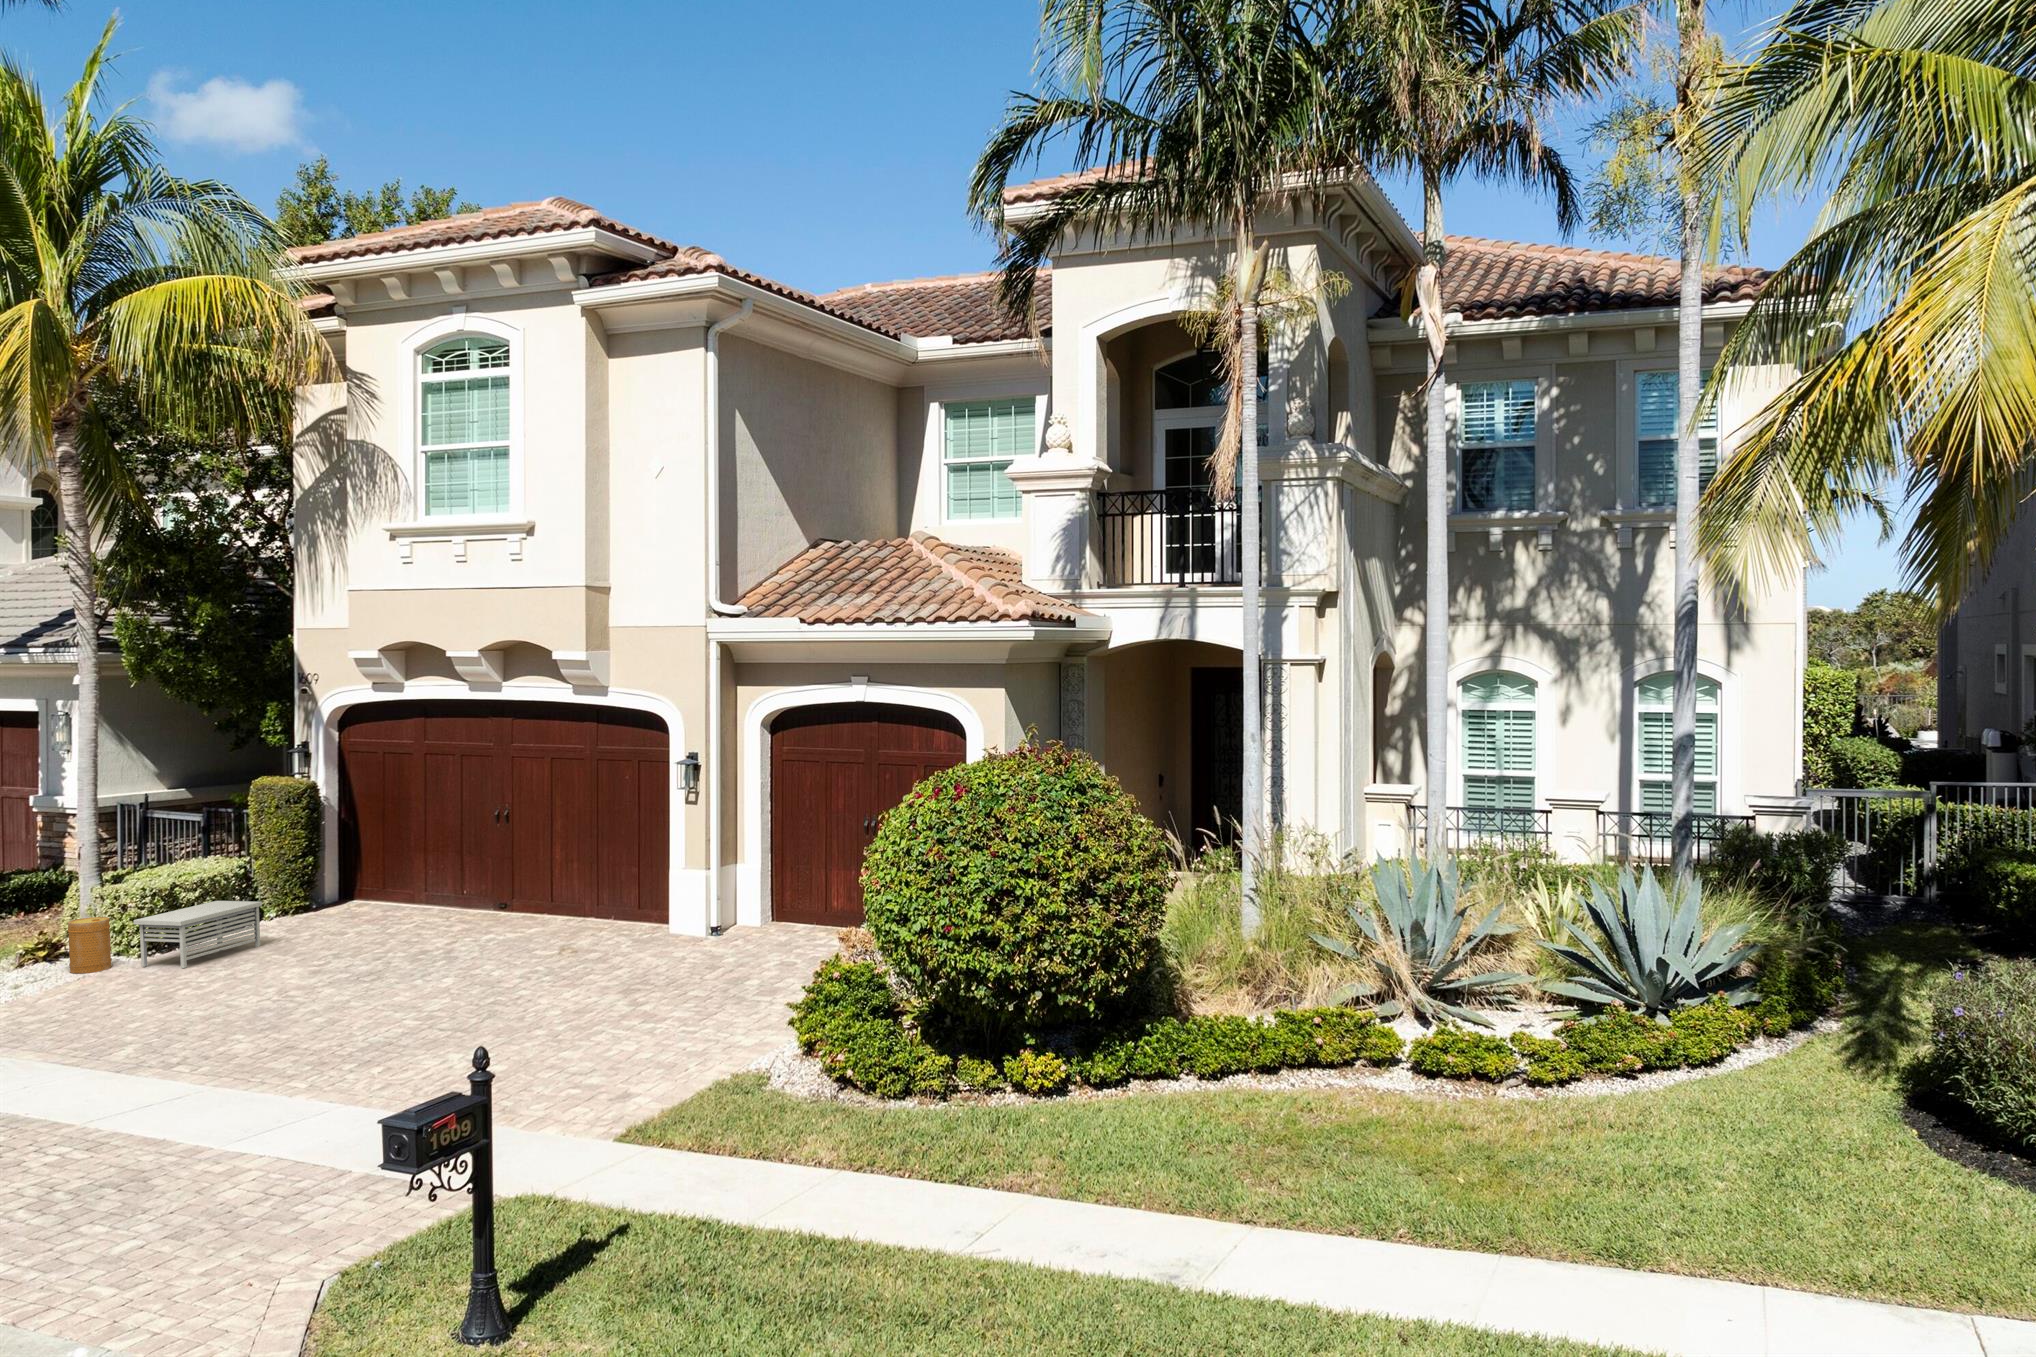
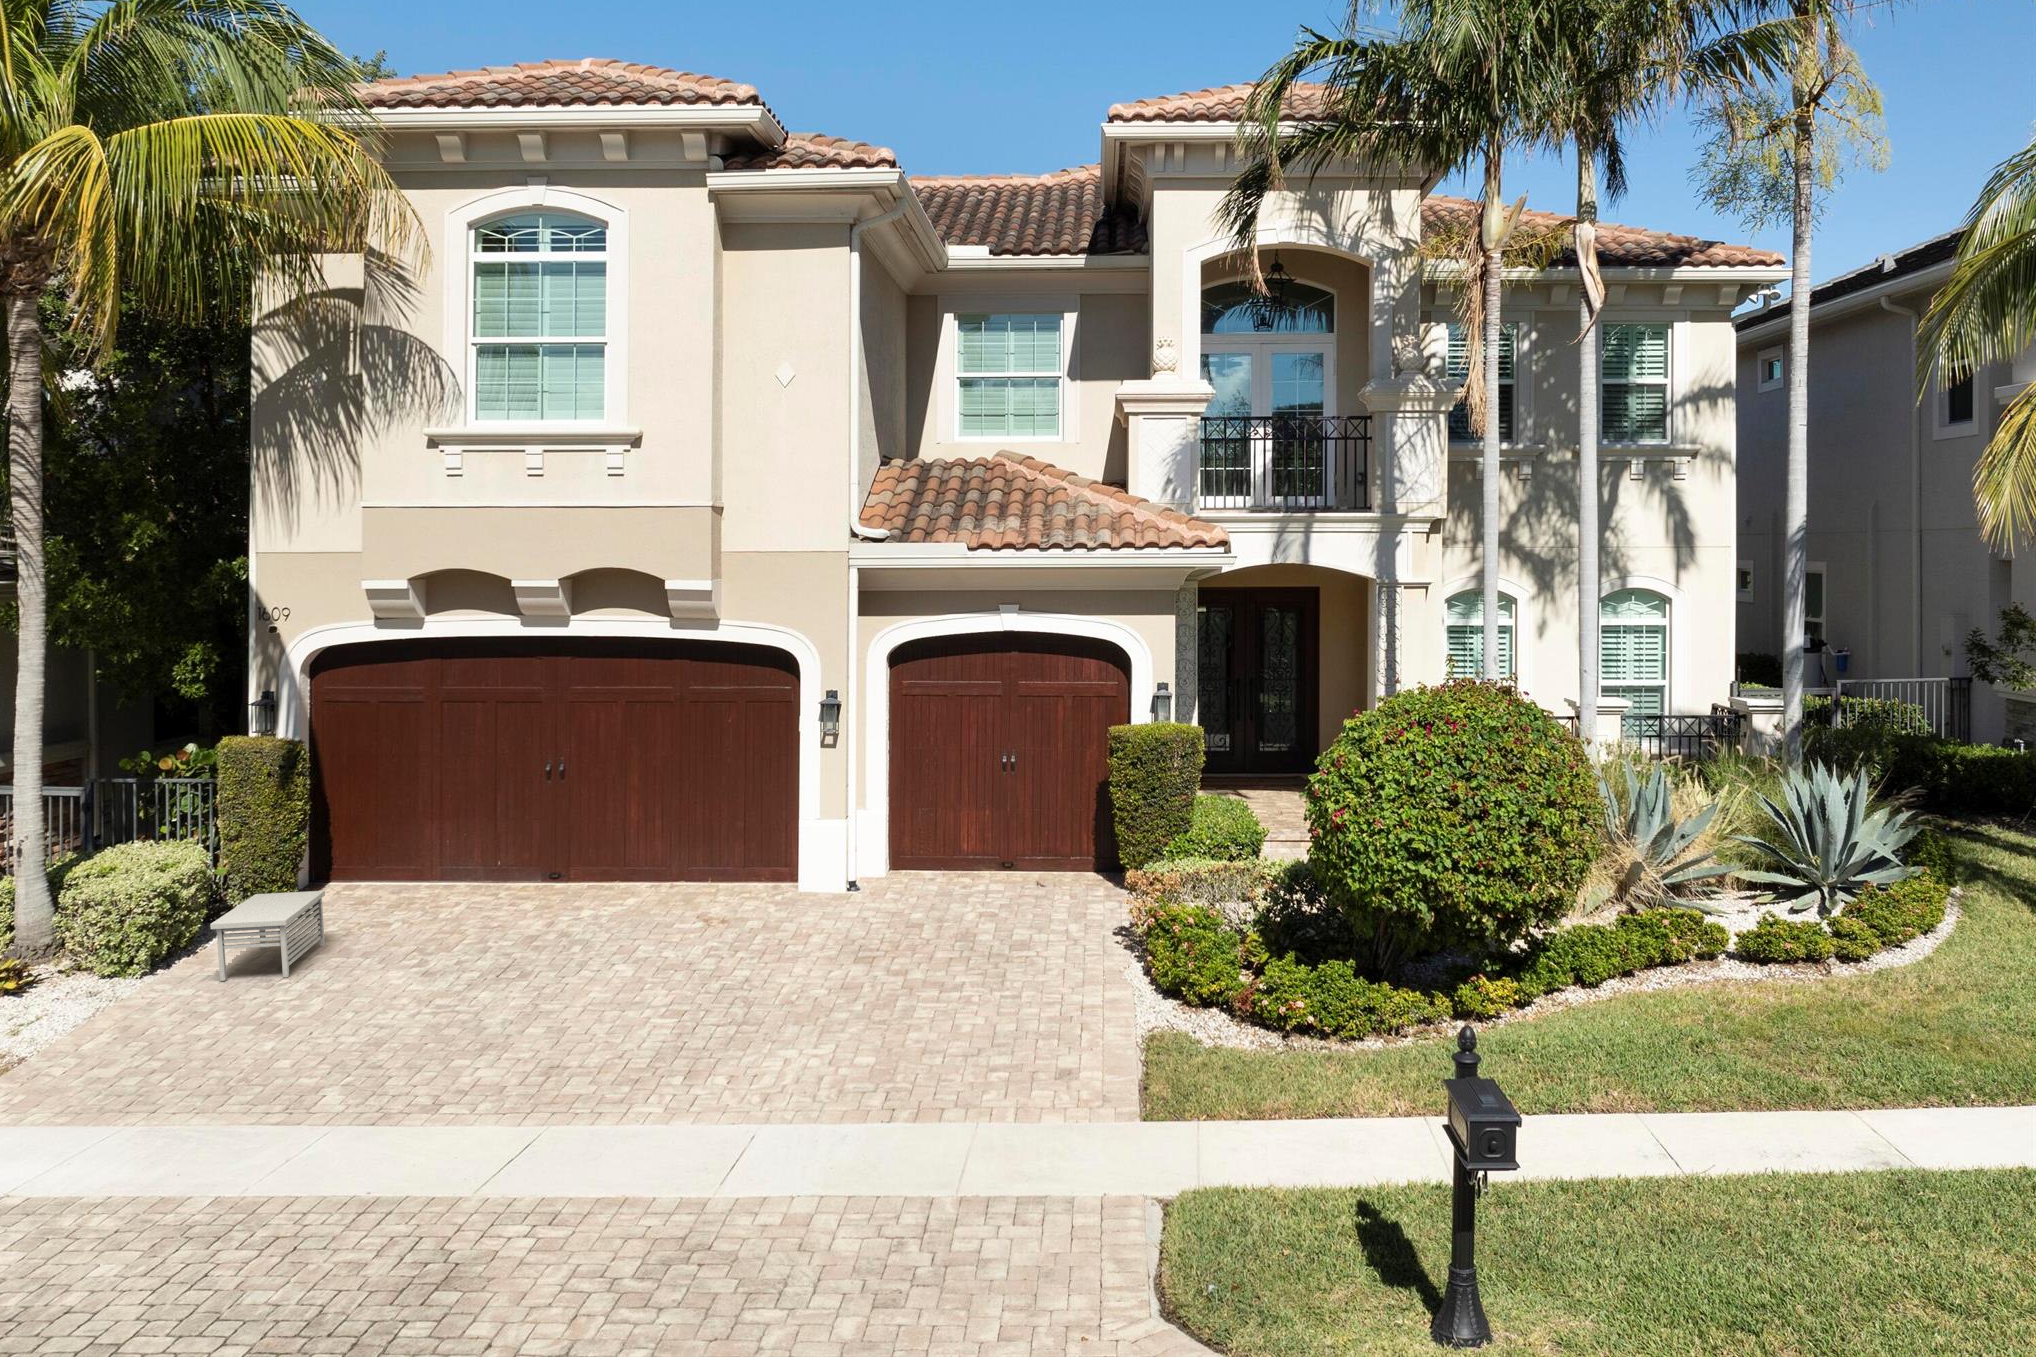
basket: present [68,917,112,973] -> none [120,924,175,998]

